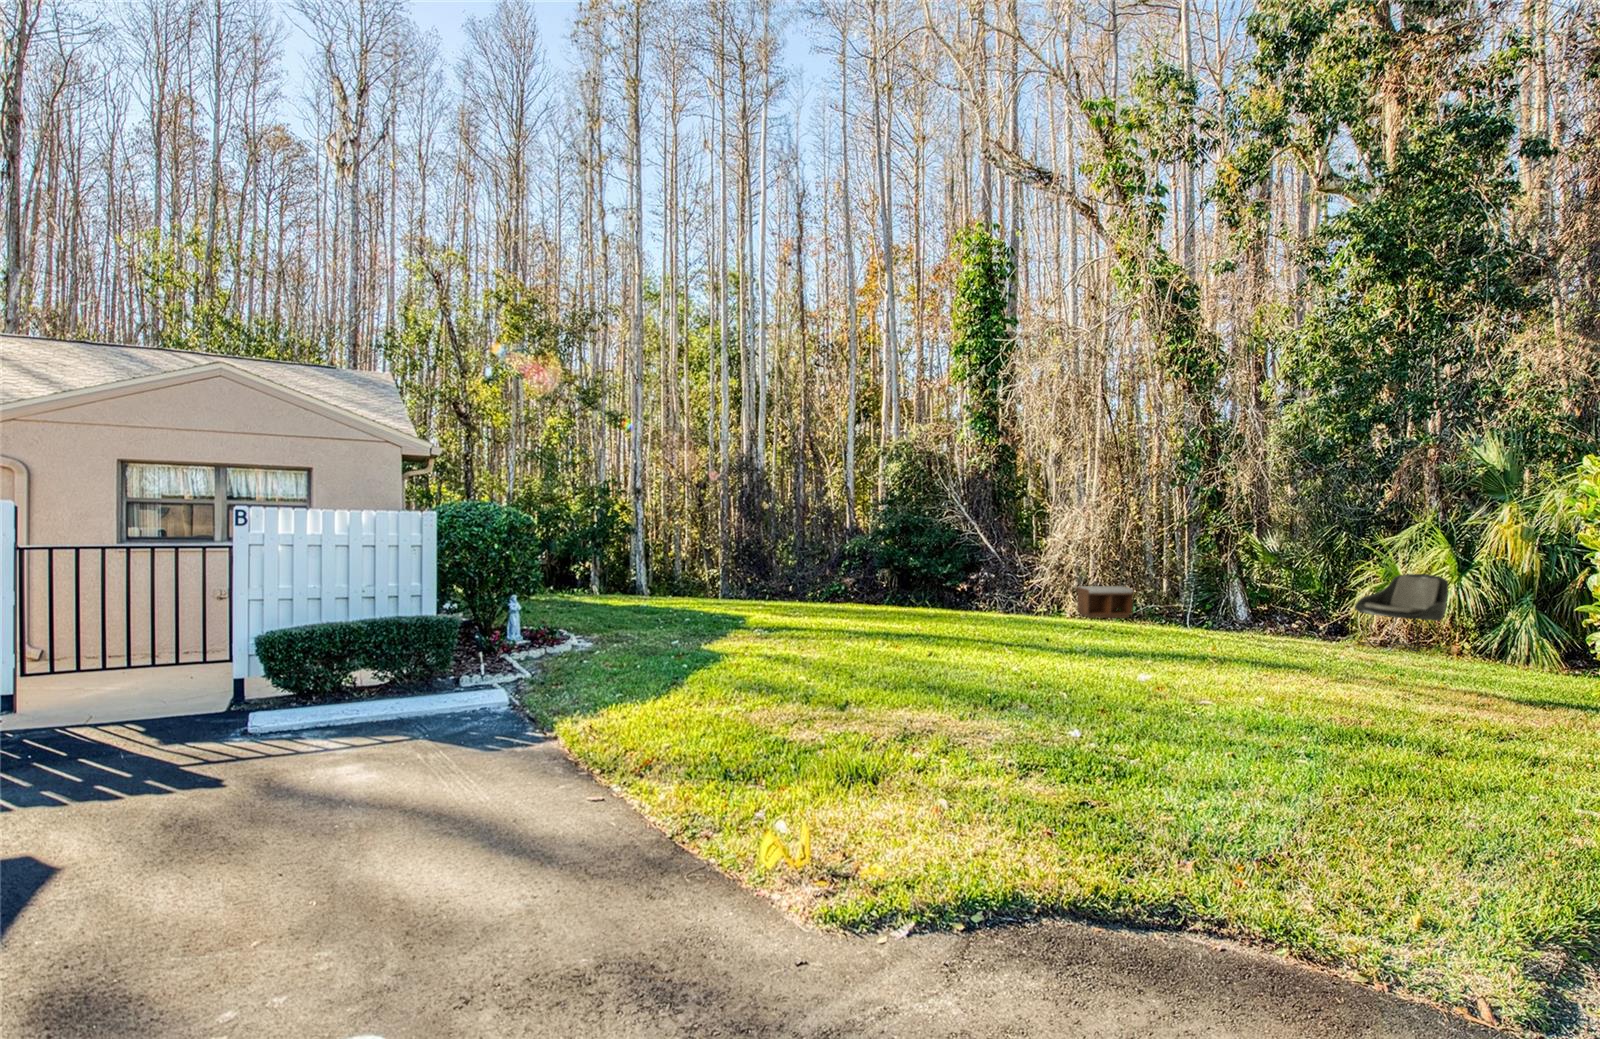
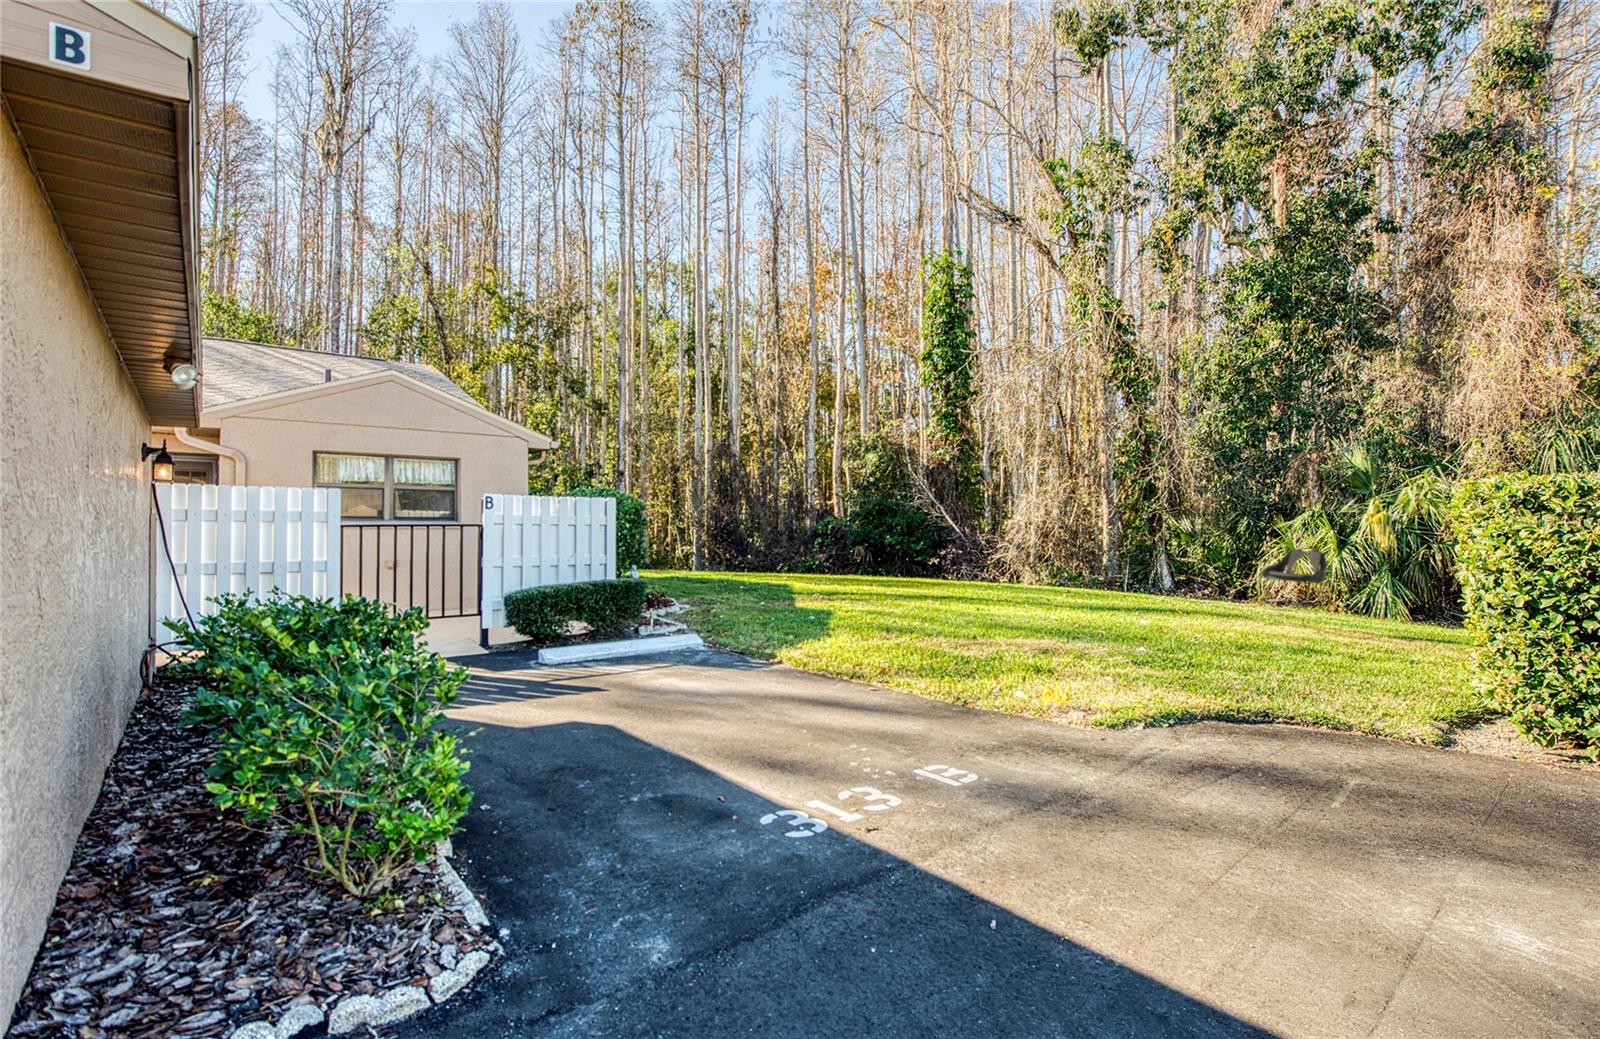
bench: present [1077,586,1134,618] -> none [1039,562,1086,589]

